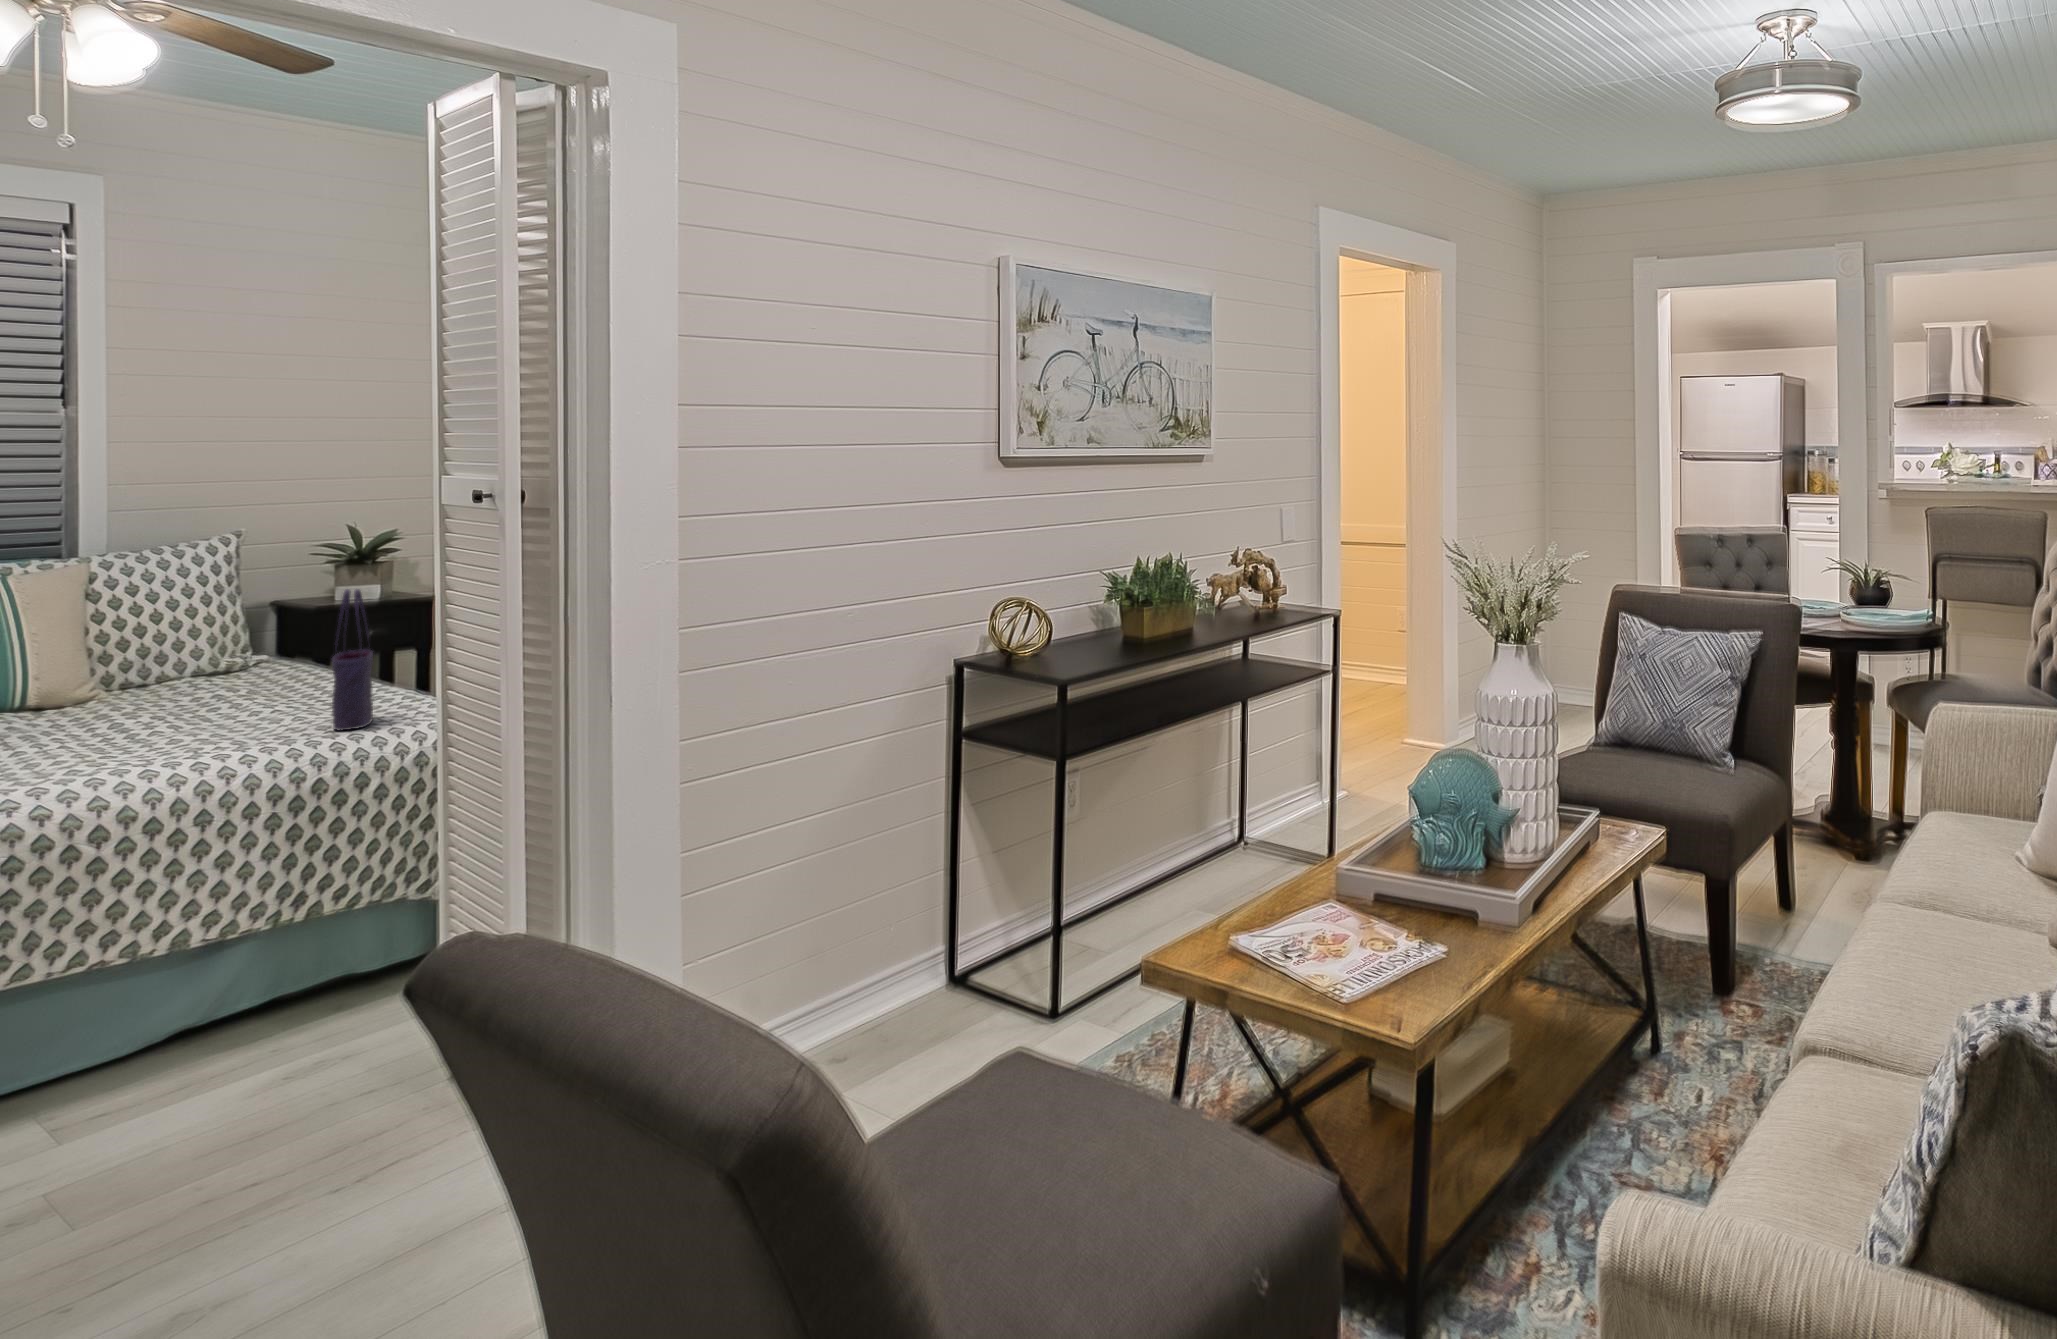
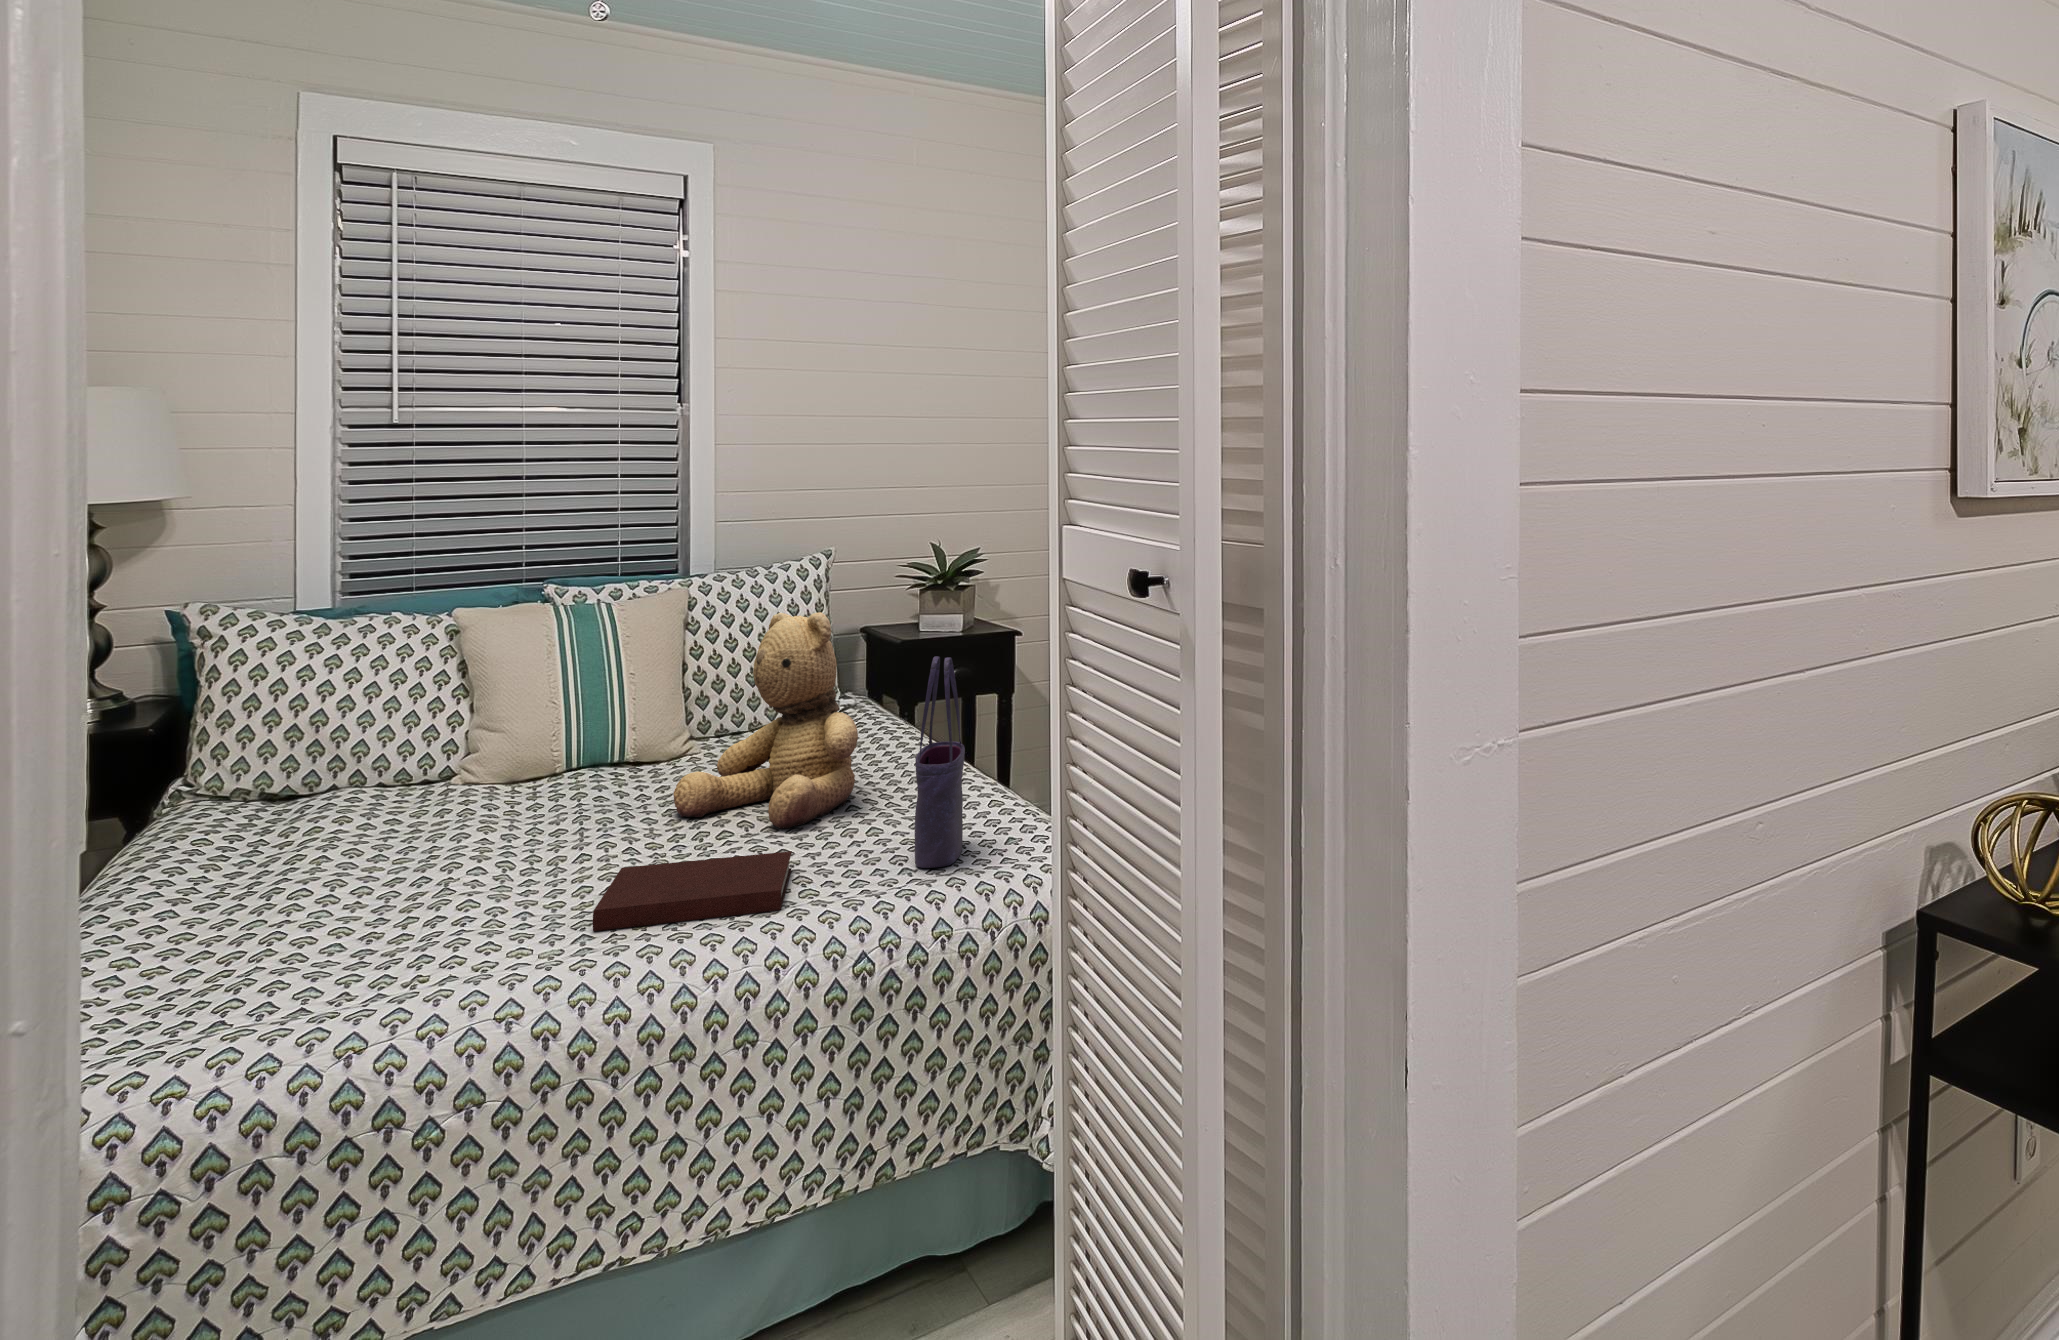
teddy bear: none [107,570,279,727] -> present [673,612,858,829]
notebook: none [69,727,228,775] -> present [593,851,792,931]

